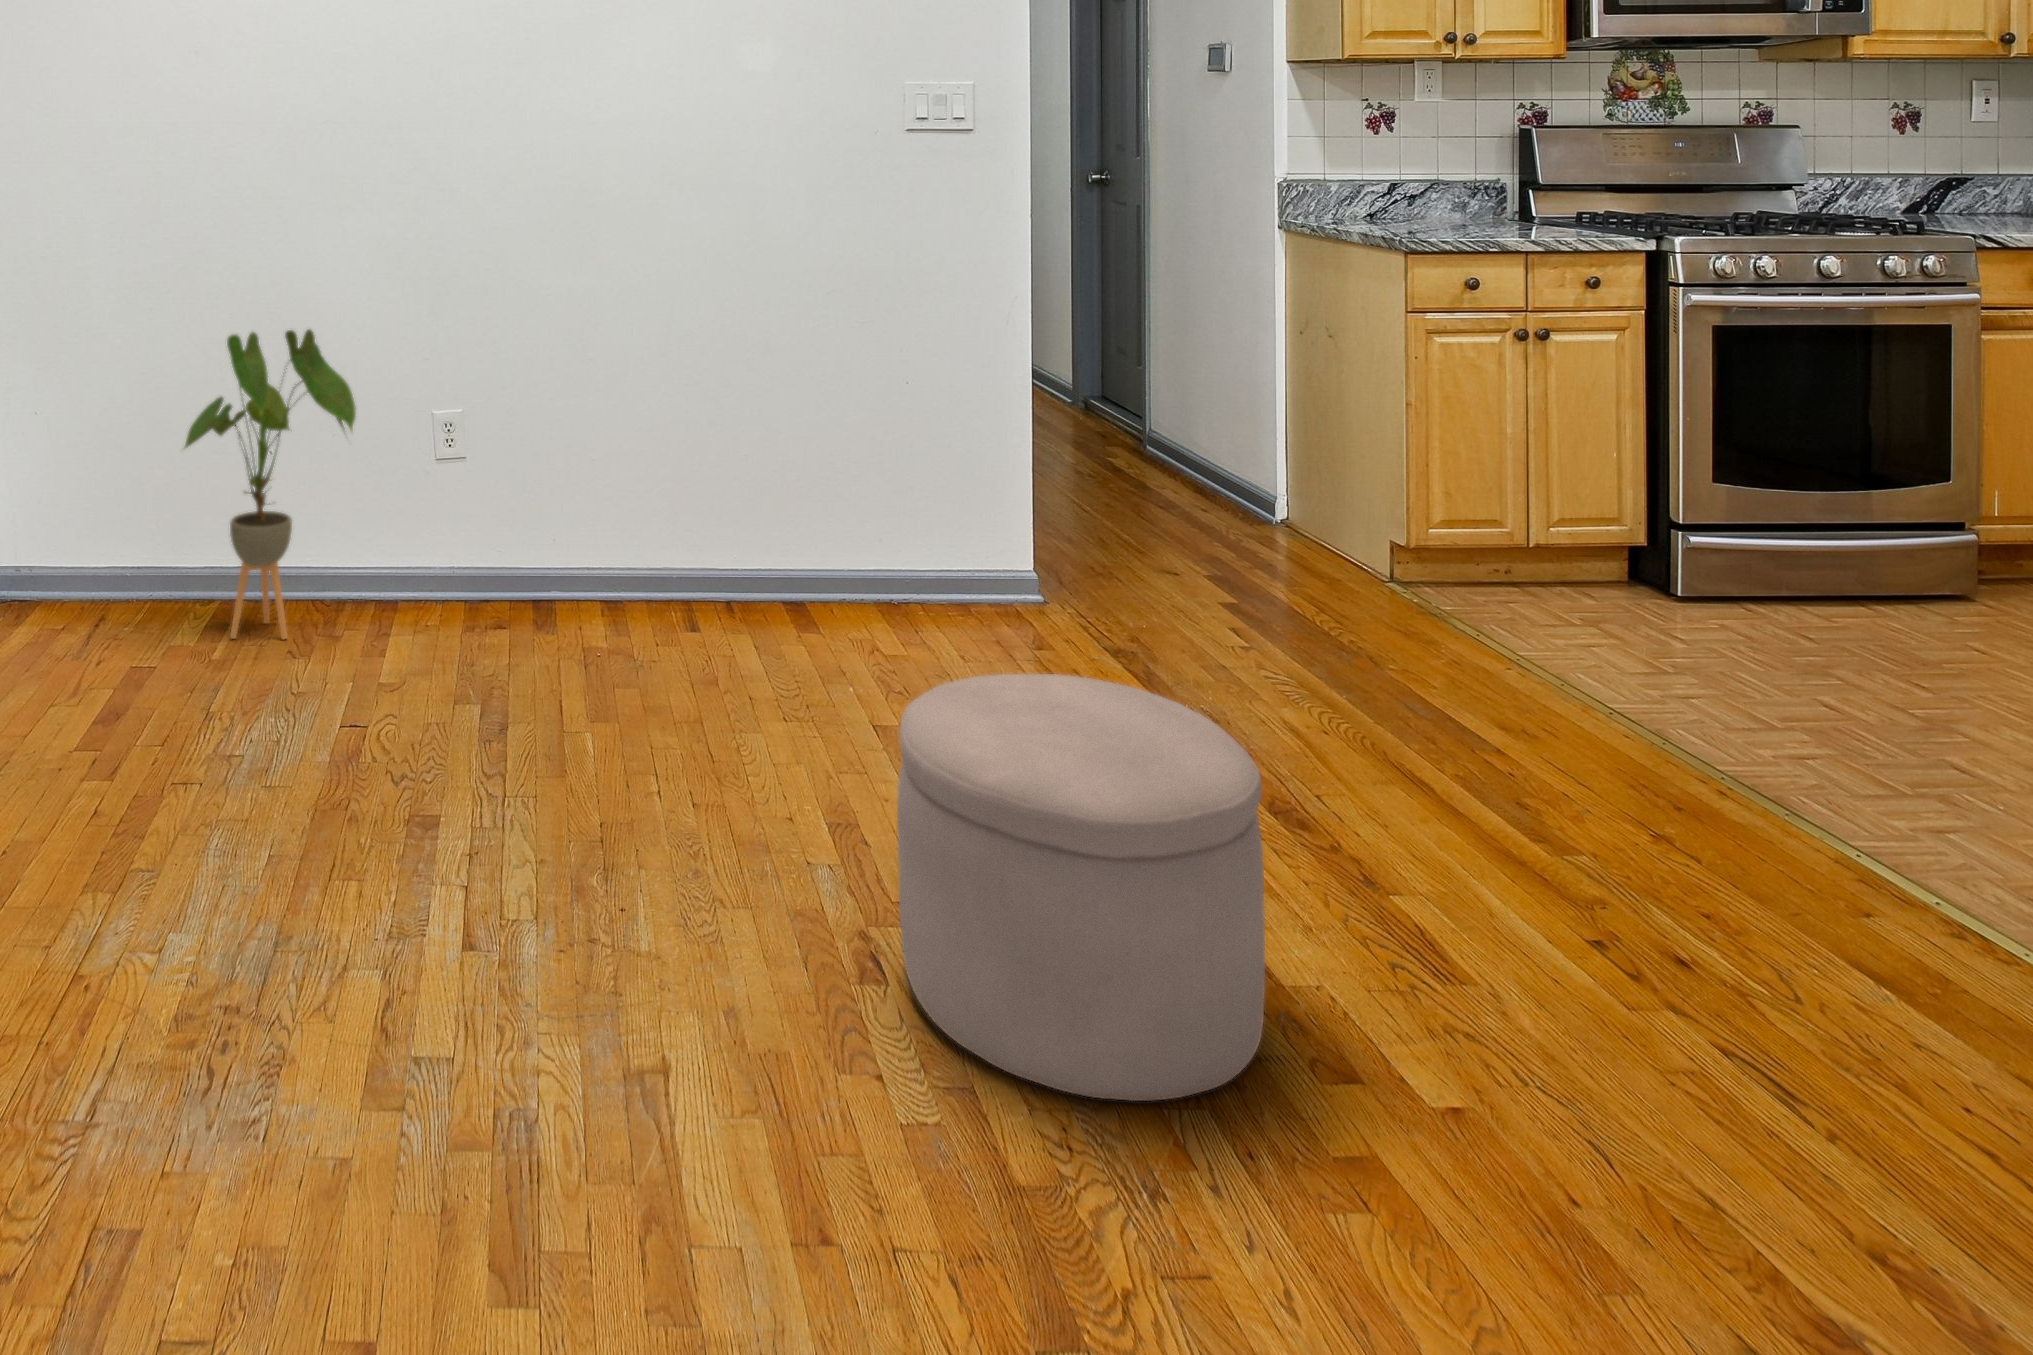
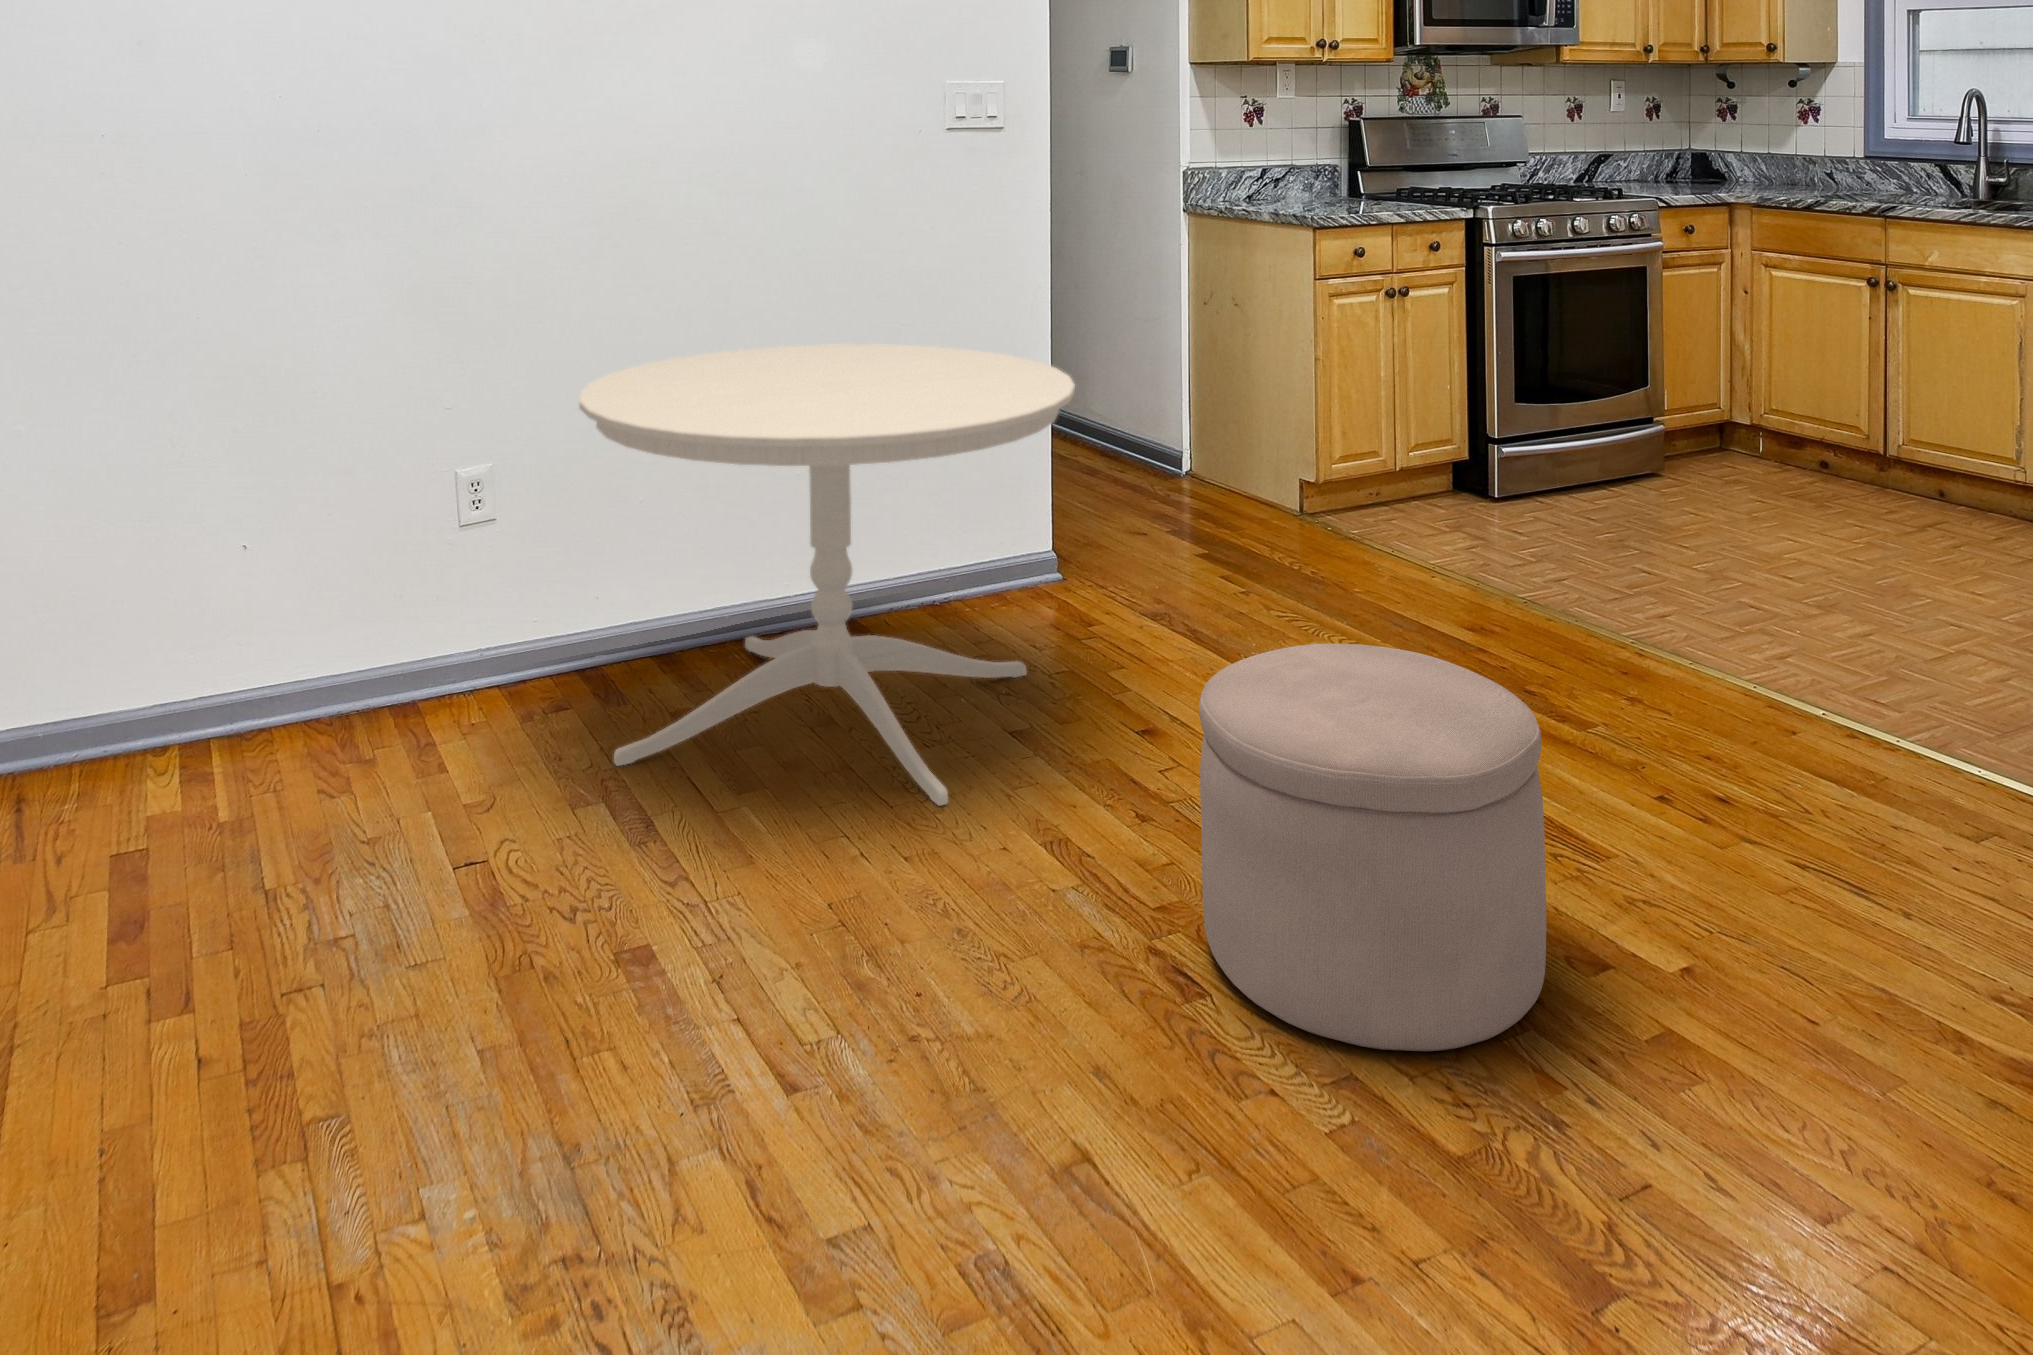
house plant: present [185,329,356,639] -> none [172,387,412,789]
dining table: none [488,330,959,770] -> present [579,344,1075,806]

